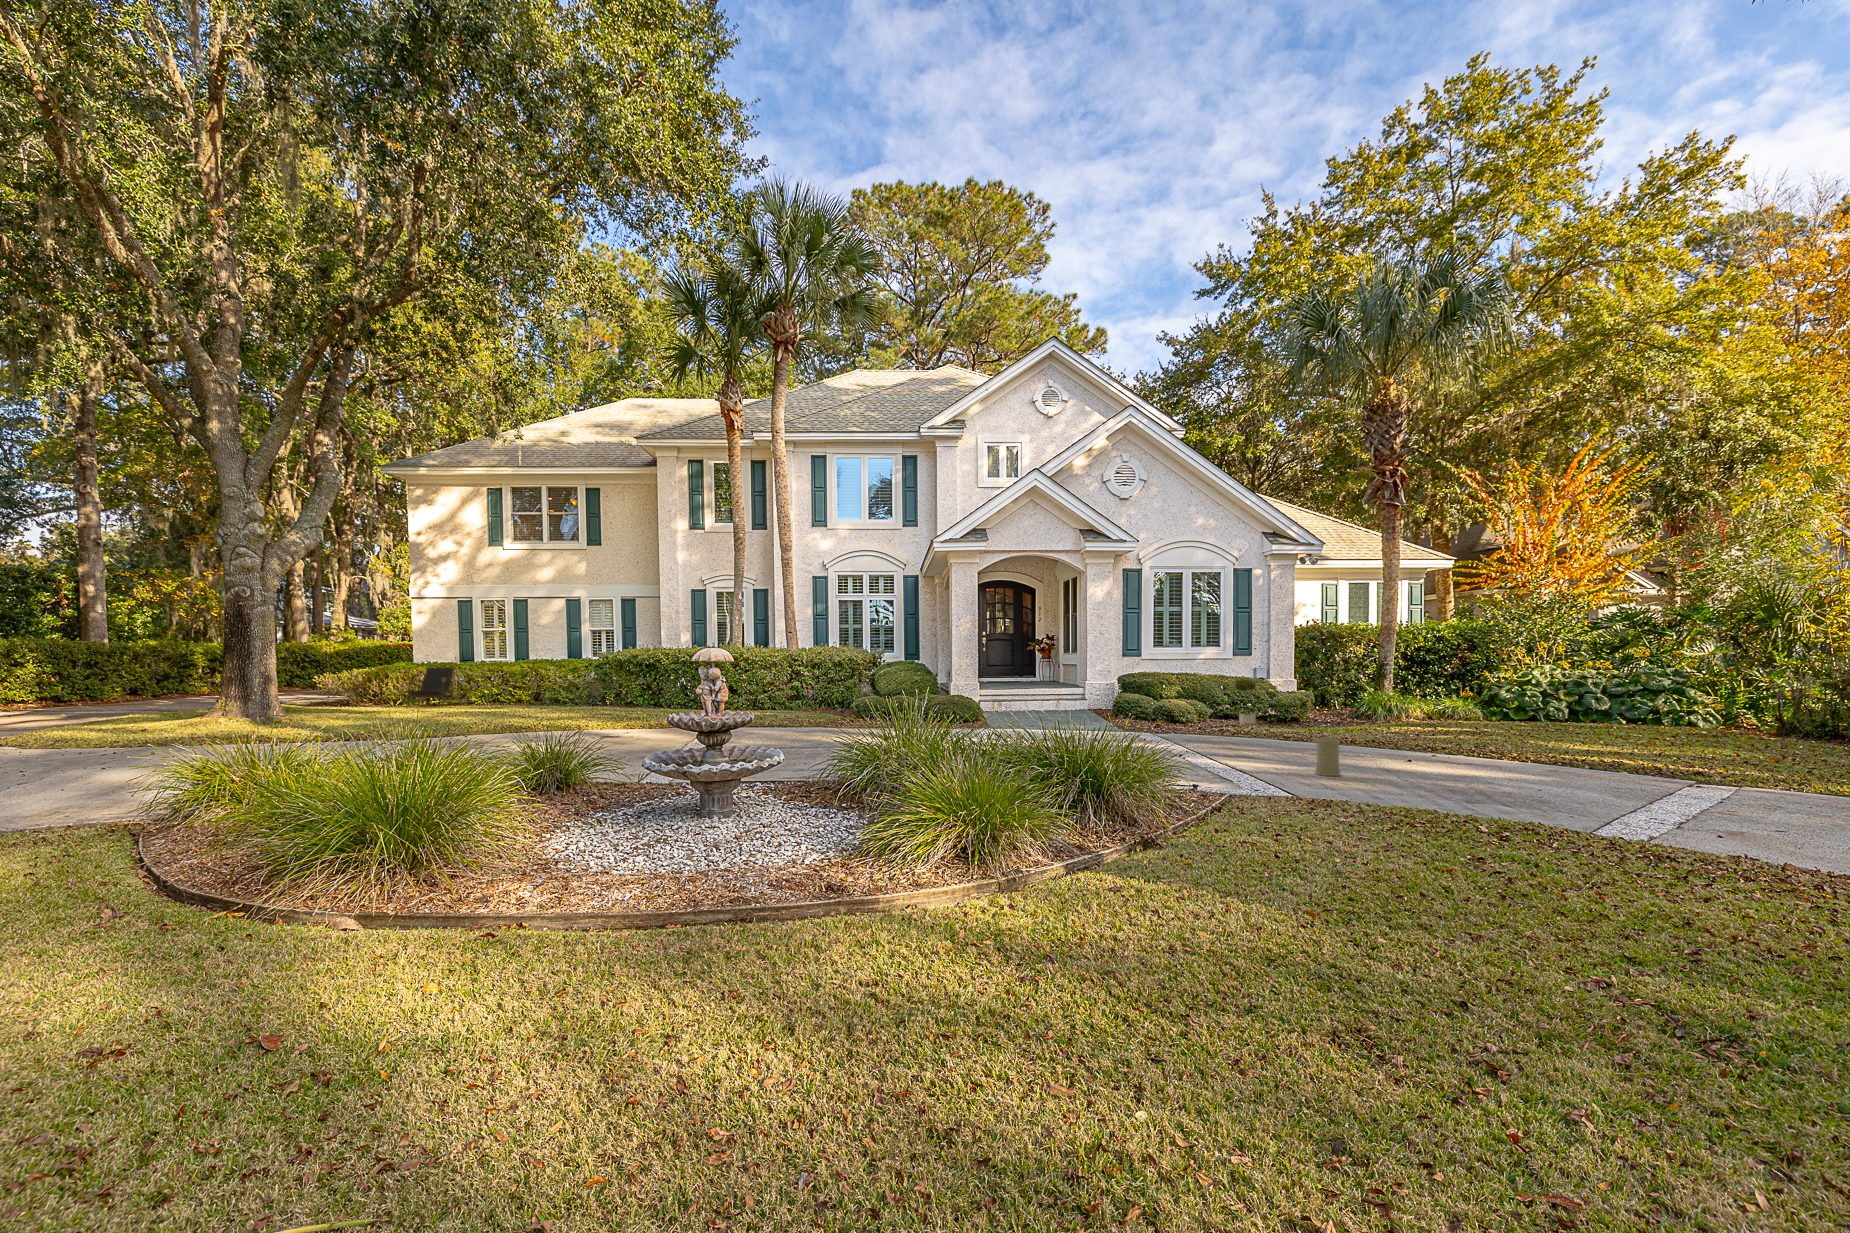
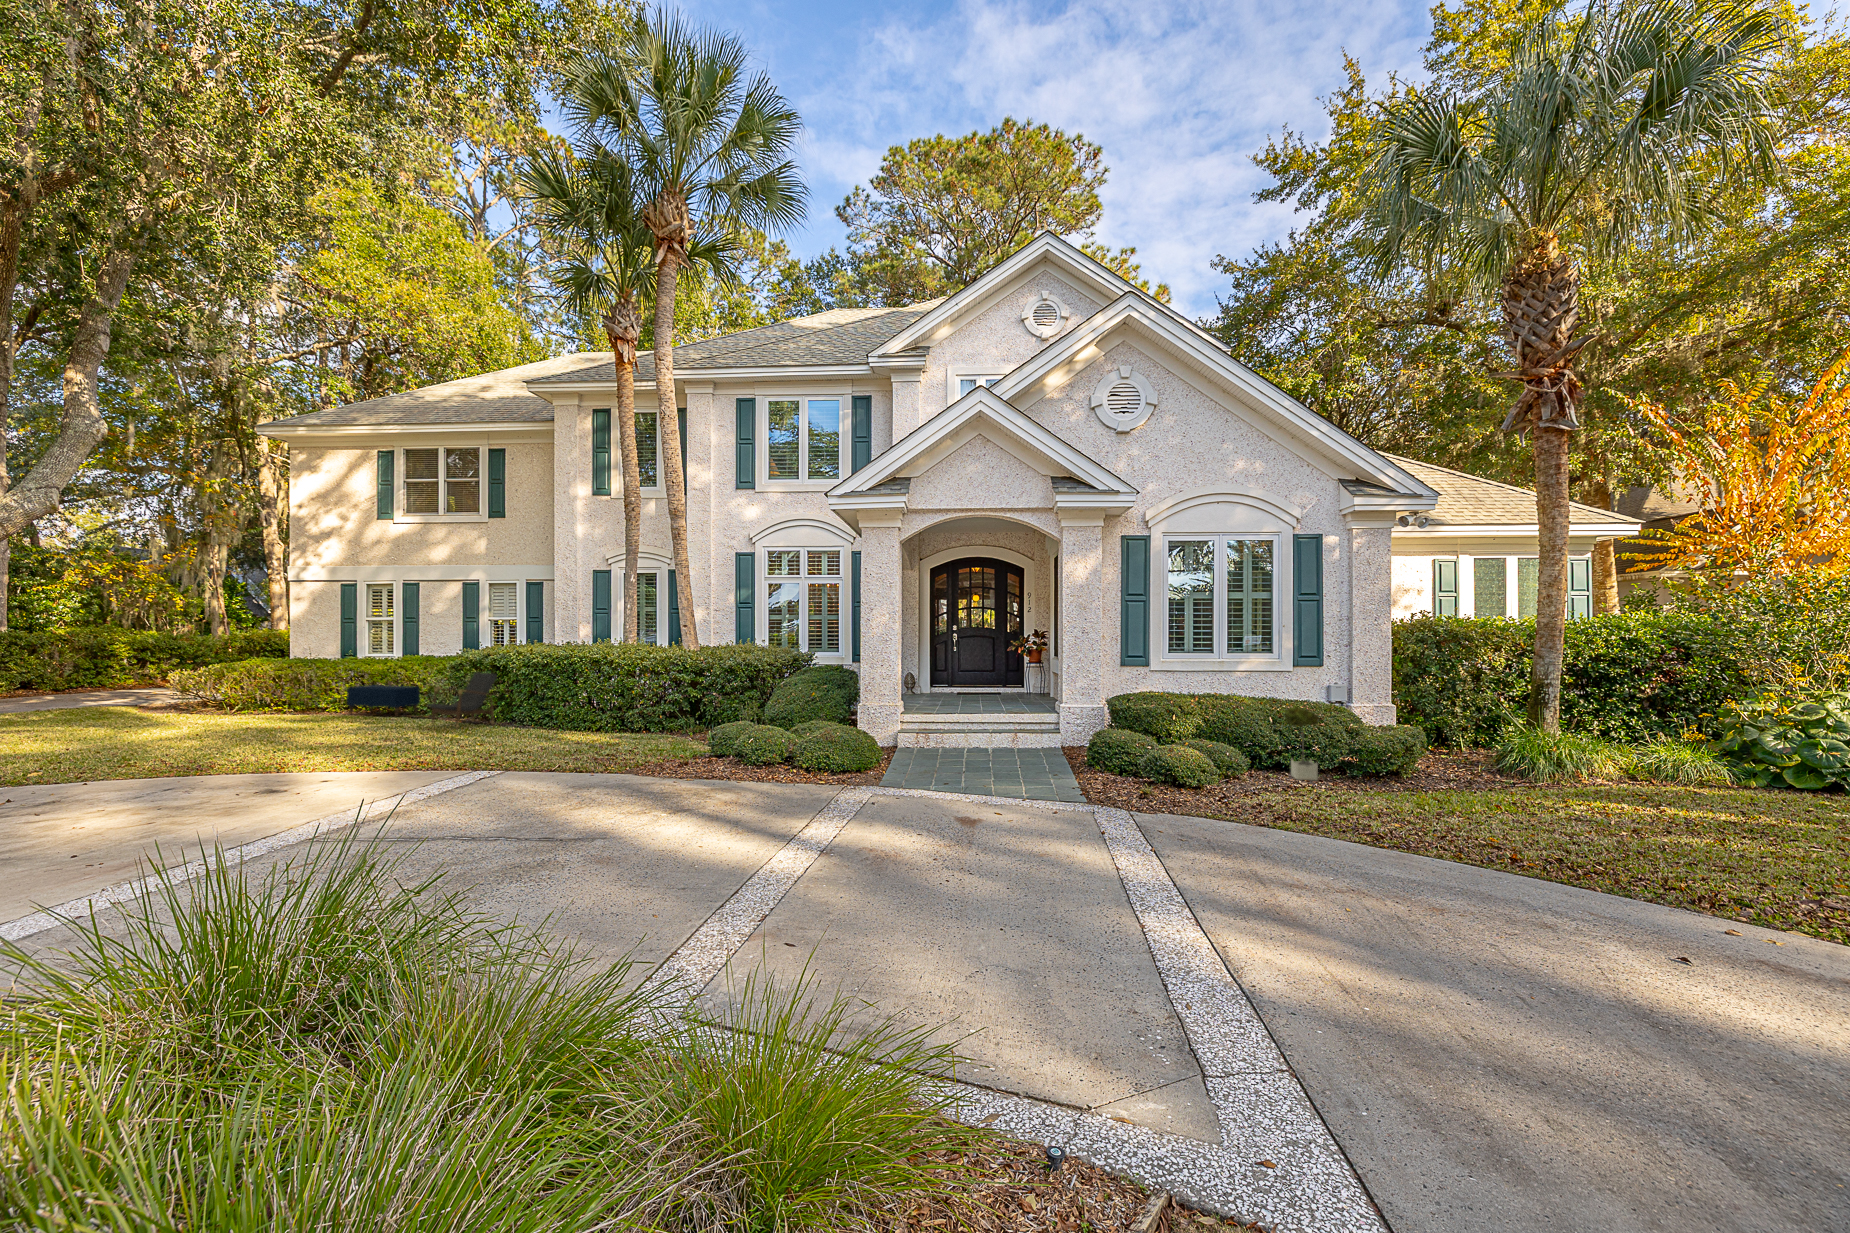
lounge chair: present [407,667,454,706] -> present [427,673,497,728]
bench: none [515,683,571,707] -> present [347,685,420,716]
trash can: present [1315,737,1341,776] -> none [1421,899,1492,1010]

